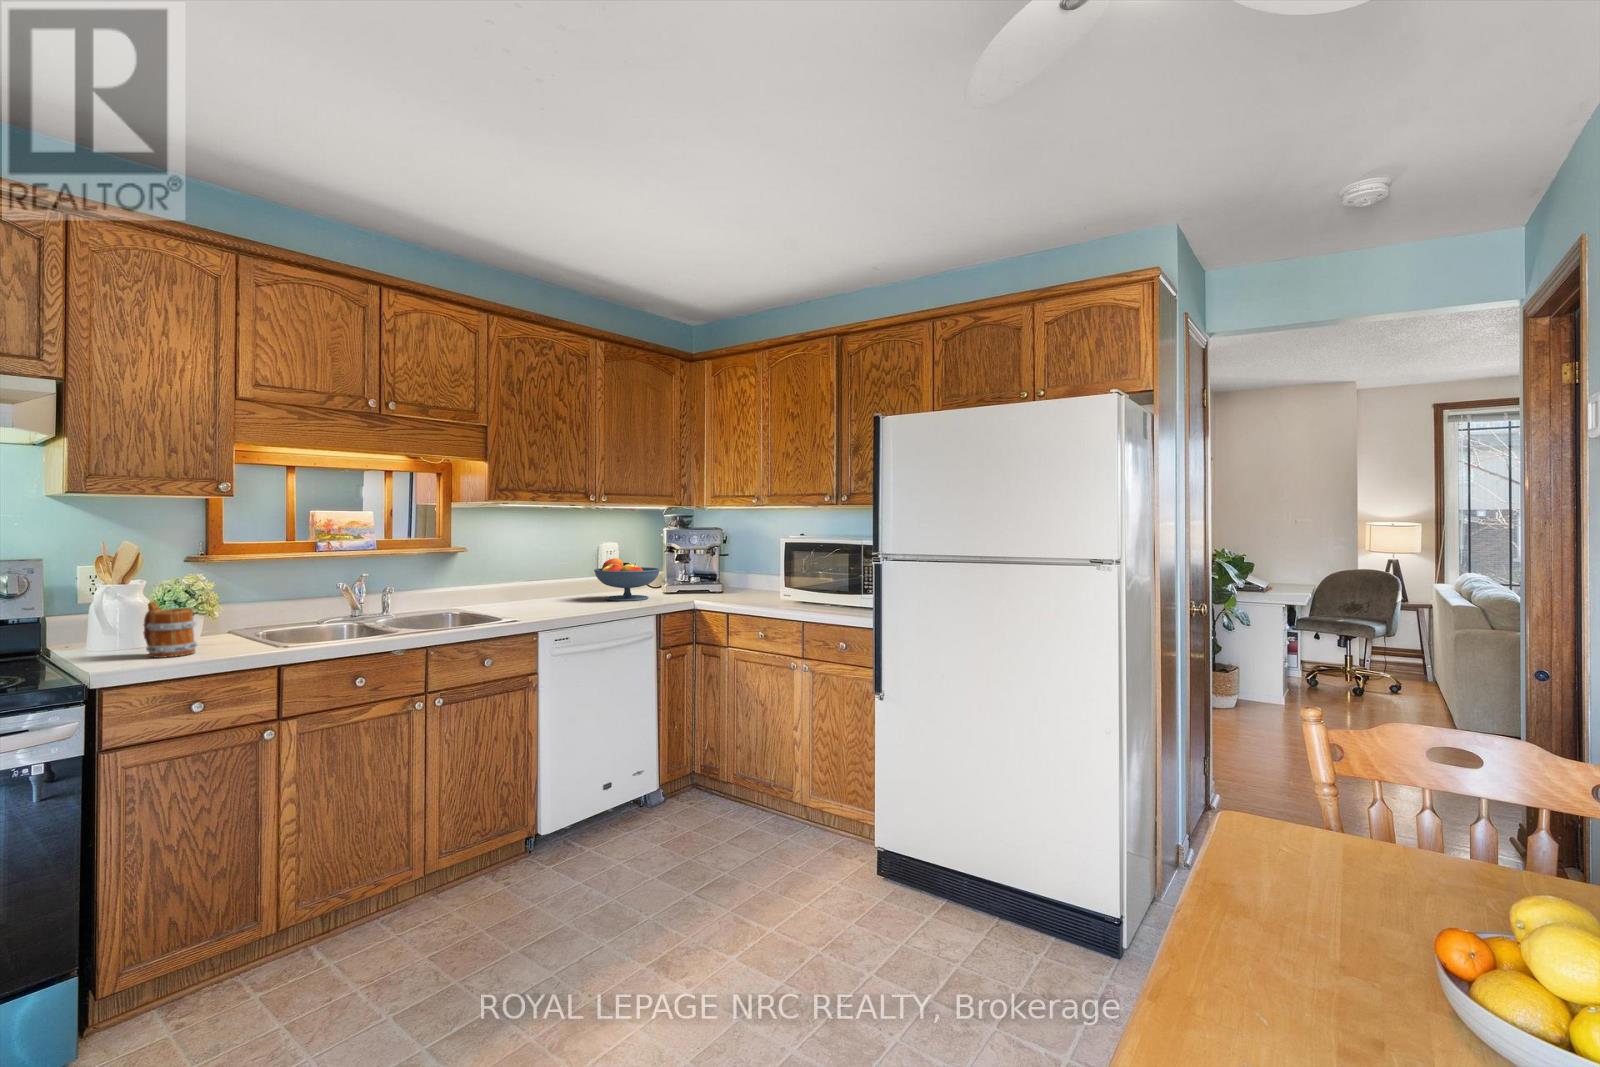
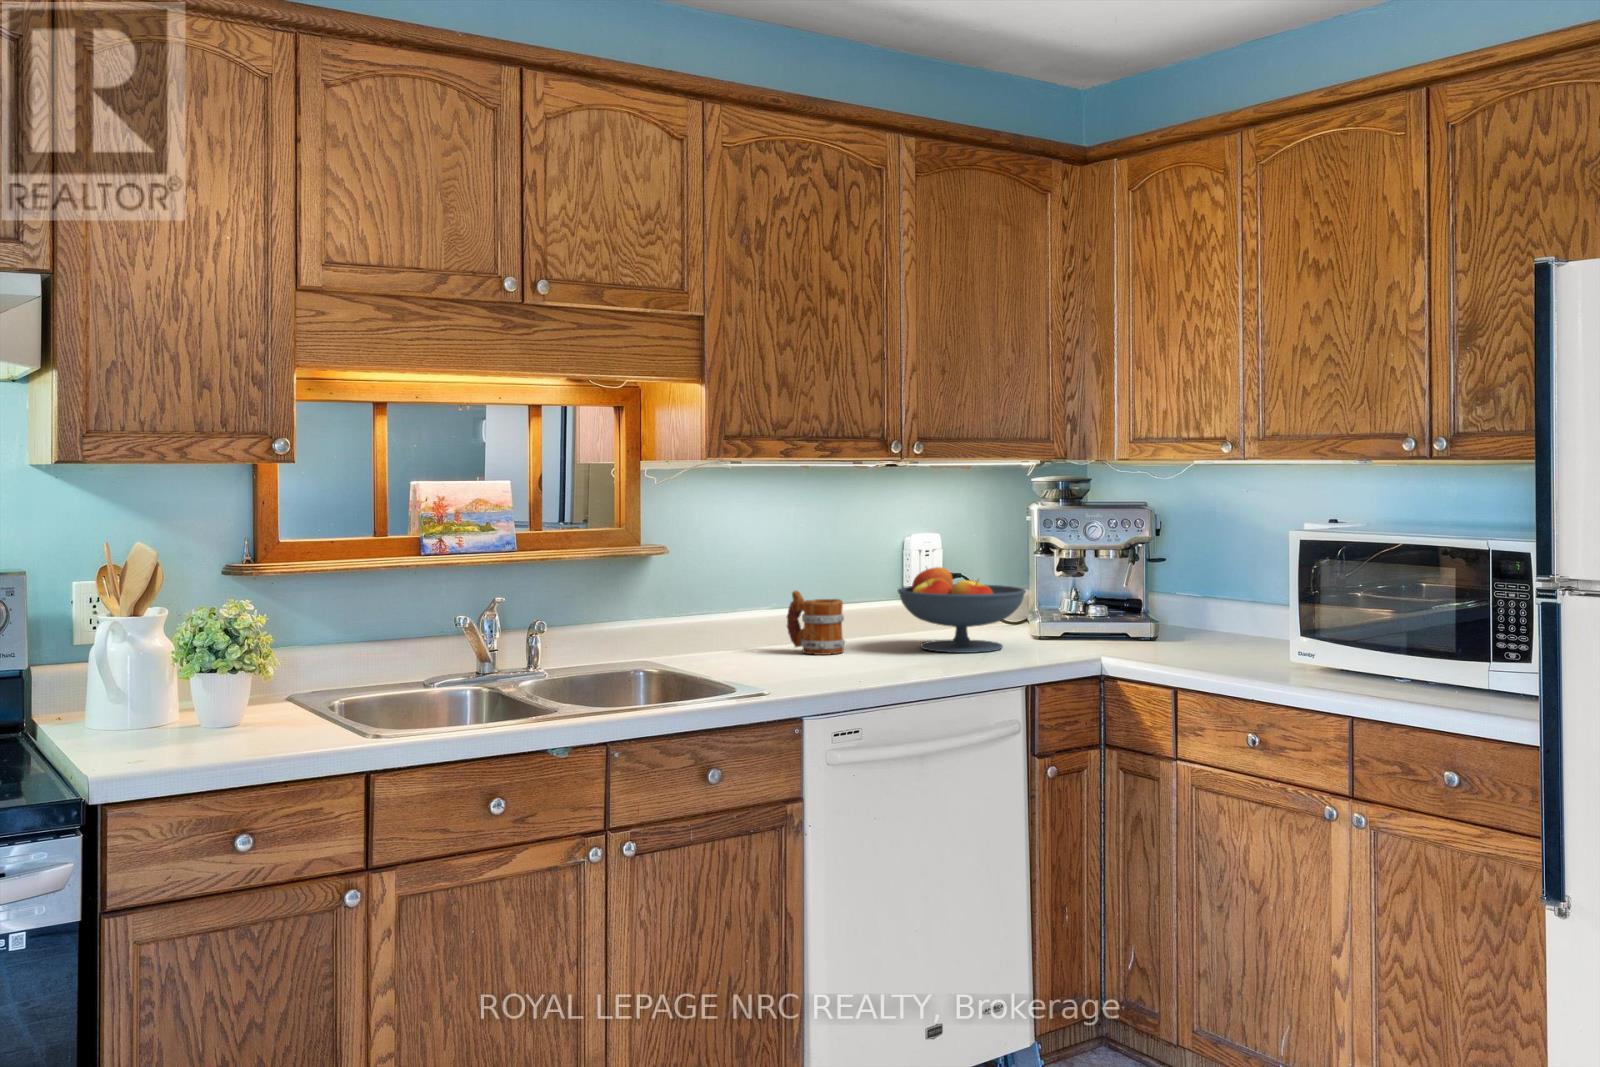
mug: present [143,602,198,658] -> present [787,591,845,655]

